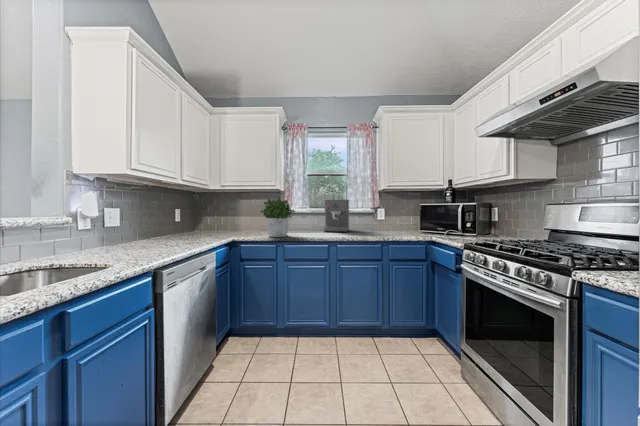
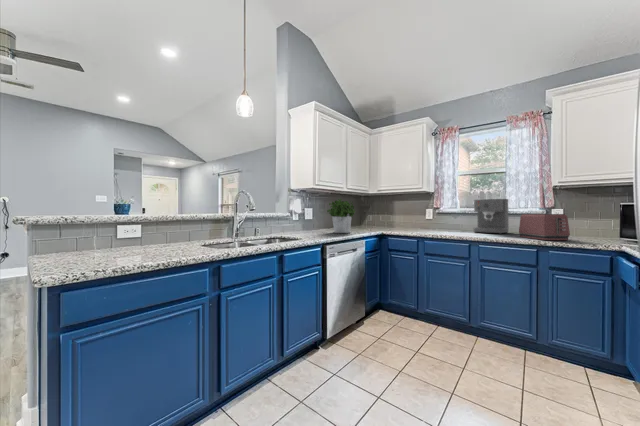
potted plant: present [260,198,295,237] -> present [327,199,355,233]
toaster: none [363,214,401,238] -> present [519,214,570,240]

